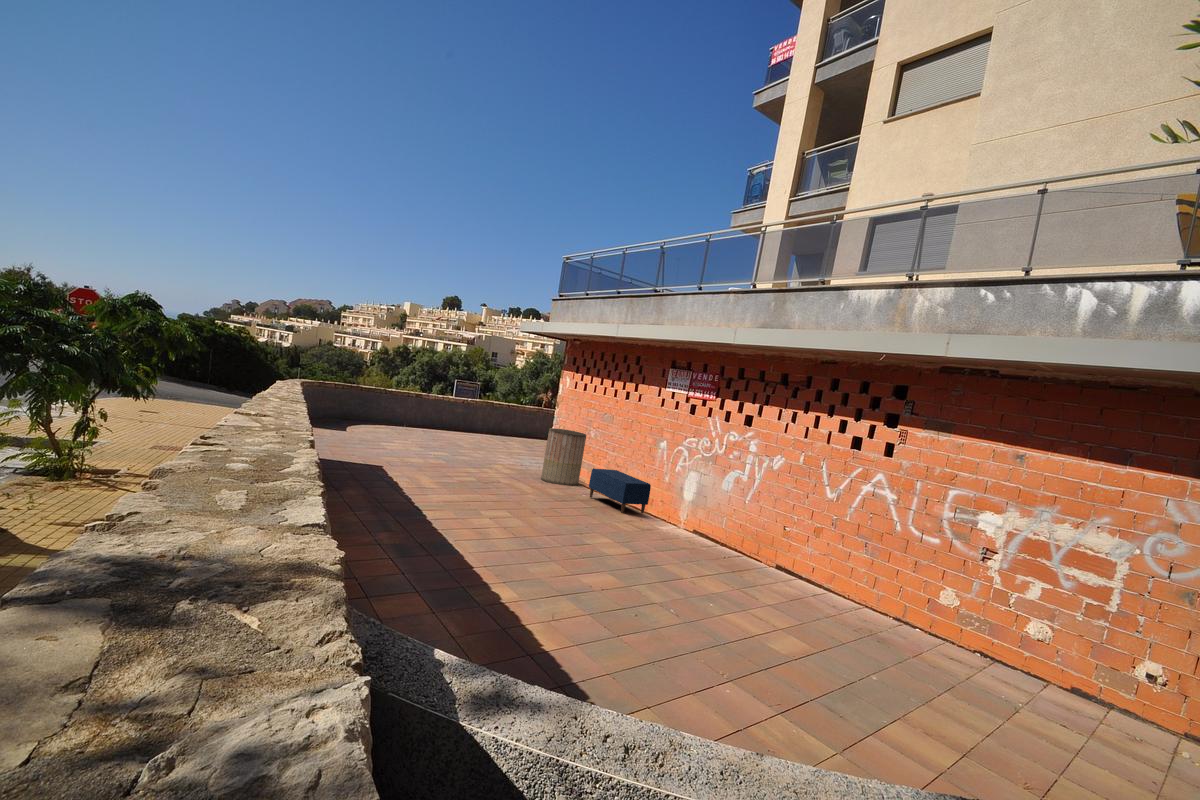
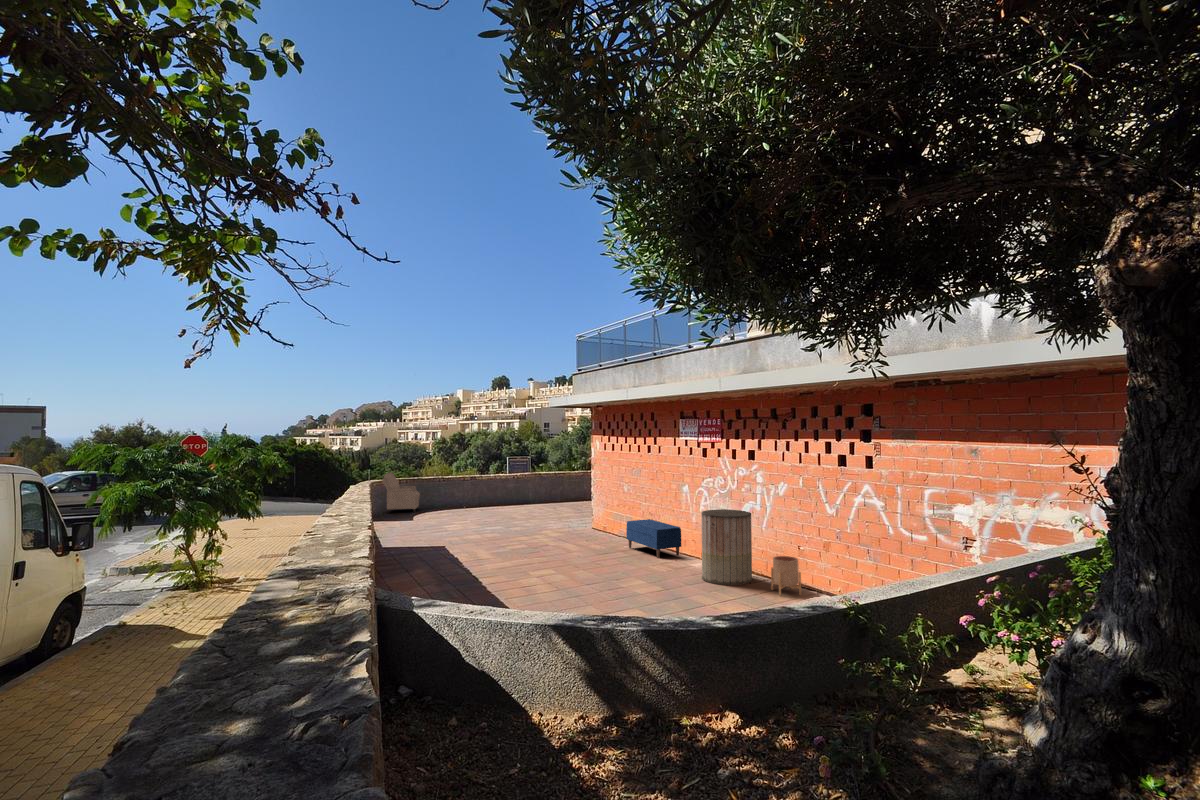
chair: none [320,373,361,421] -> present [382,473,420,513]
trash can: present [541,428,586,486] -> present [701,509,752,585]
planter: none [748,533,785,578] -> present [771,556,801,596]

